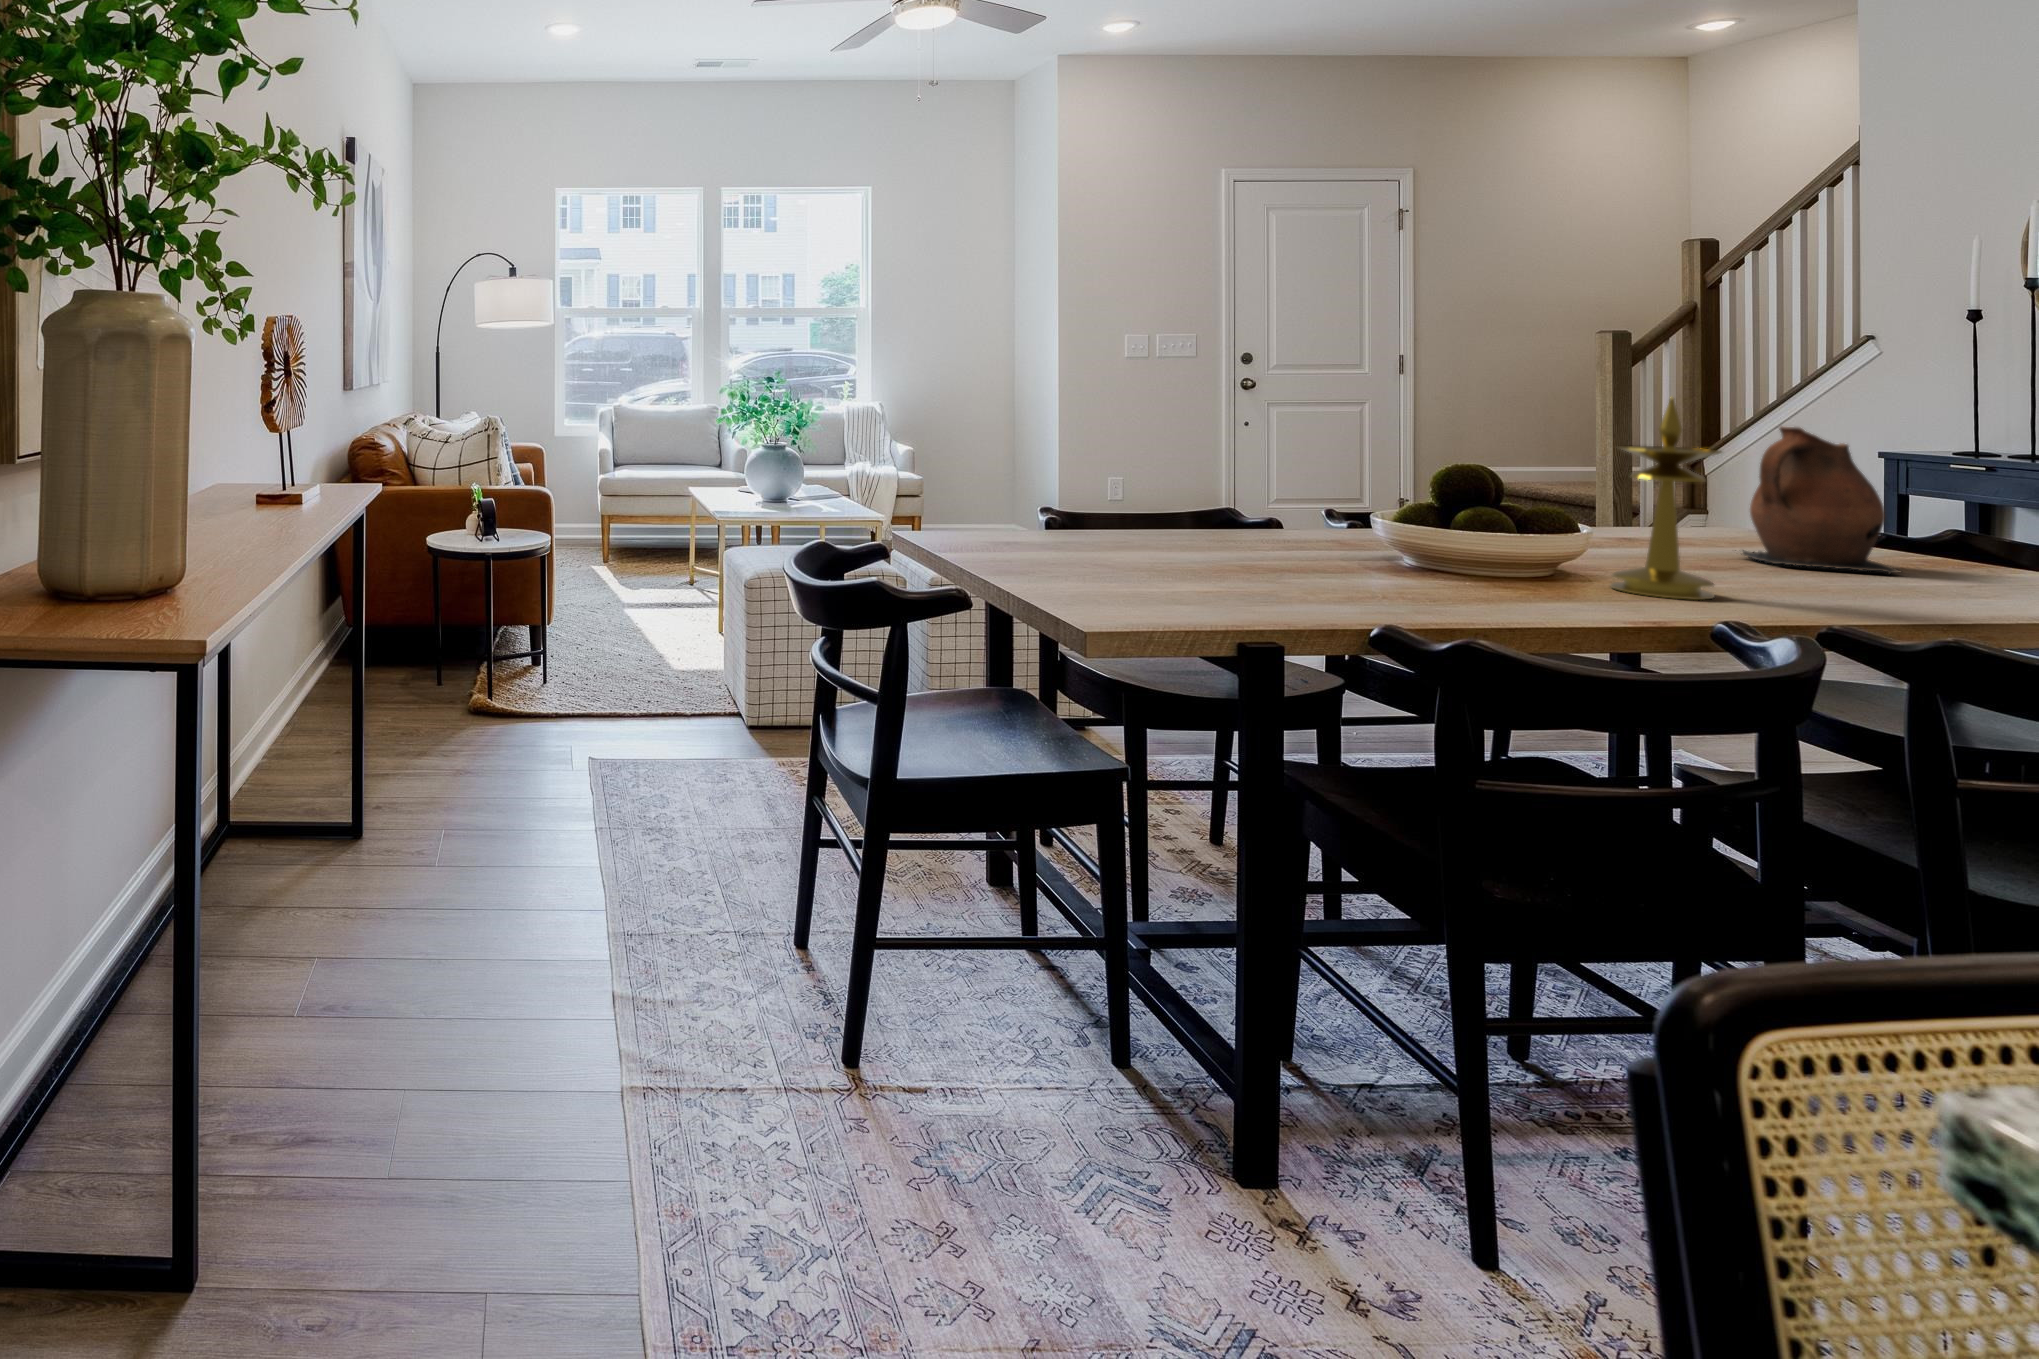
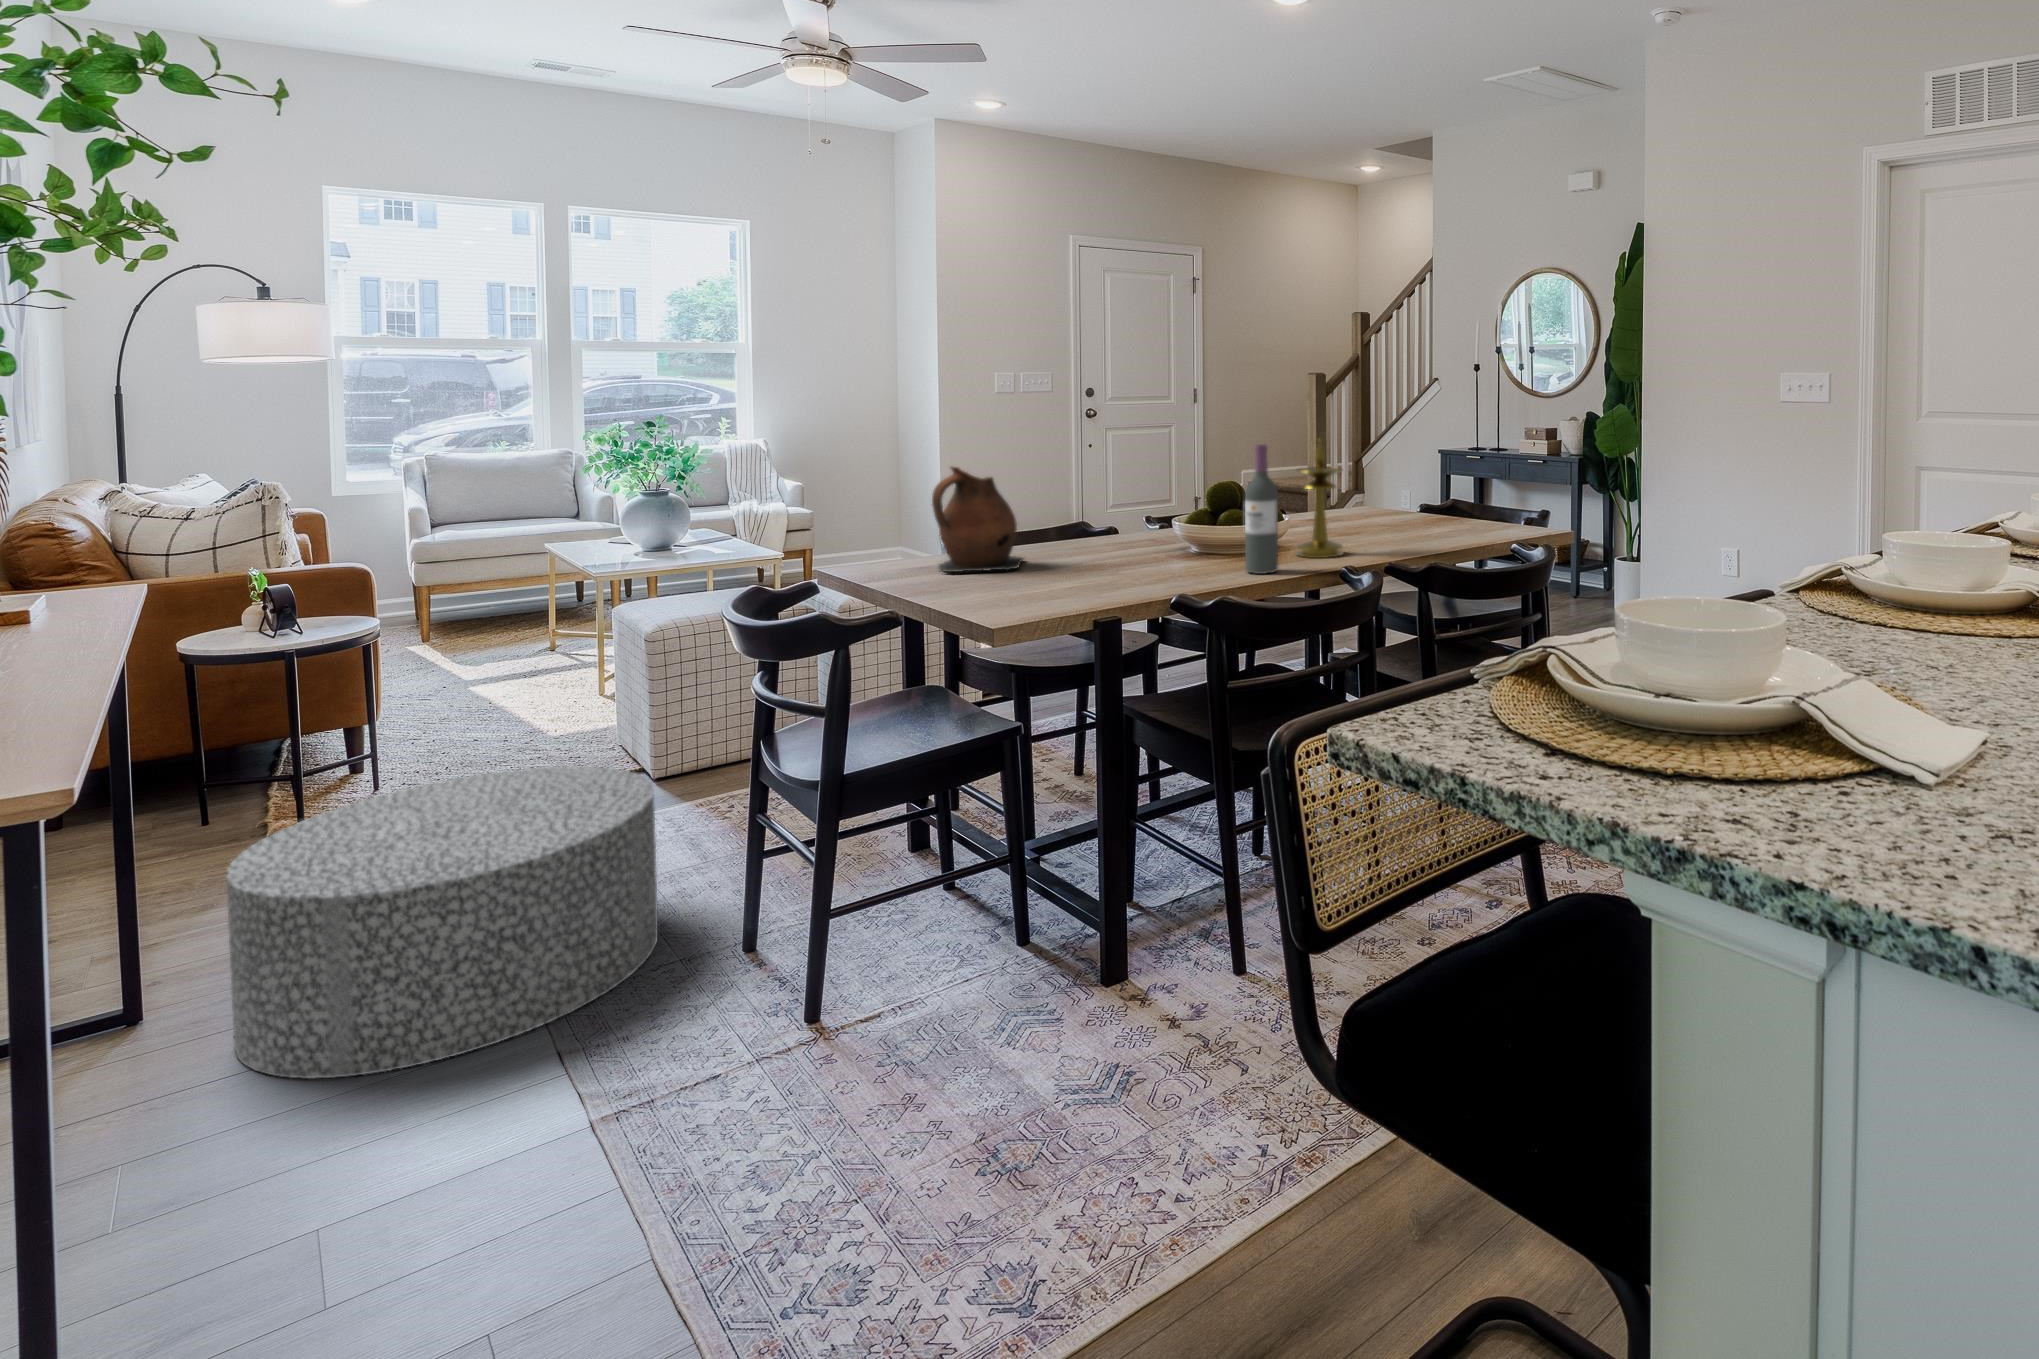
wine bottle: none [1515,394,1588,608] -> present [1245,444,1278,574]
ceramic pitcher: present [1743,427,1900,574] -> present [932,466,1024,572]
ottoman: none [399,686,723,962] -> present [226,766,658,1078]

